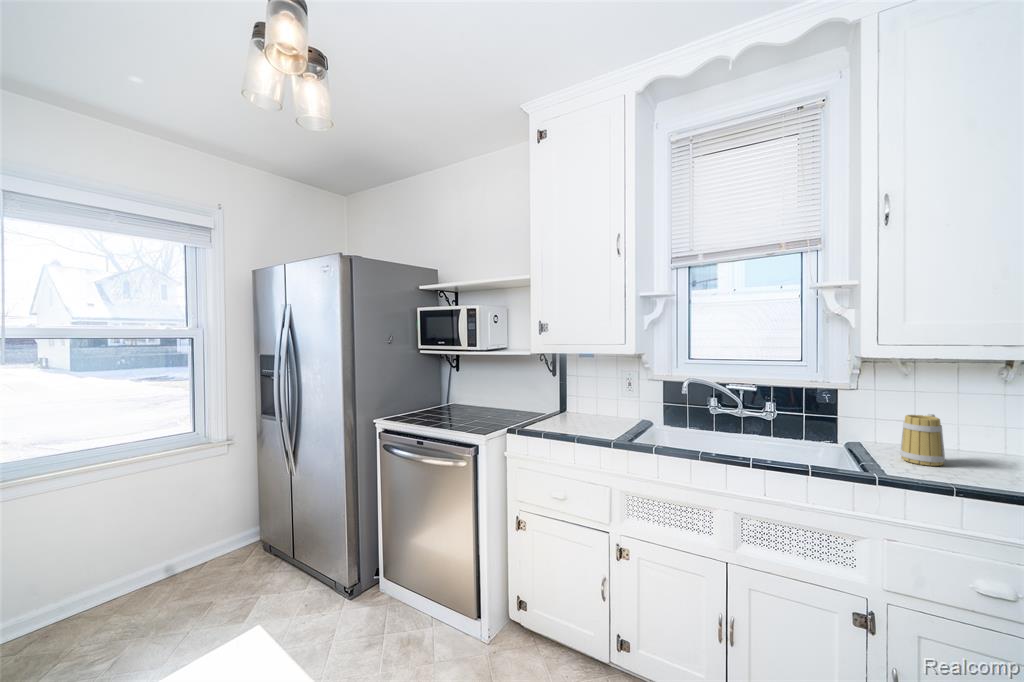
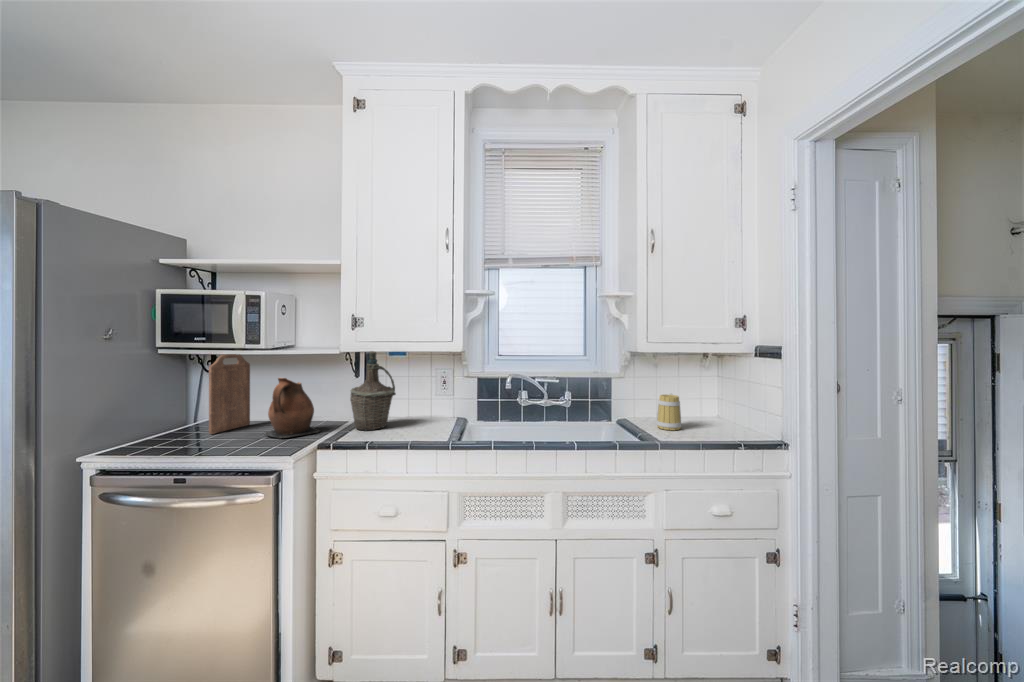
bottle: none [540,353,579,422] -> present [350,352,396,431]
cutting board: none [449,354,477,413] -> present [209,354,250,434]
ceramic pitcher: none [478,373,519,421] -> present [266,378,321,438]

